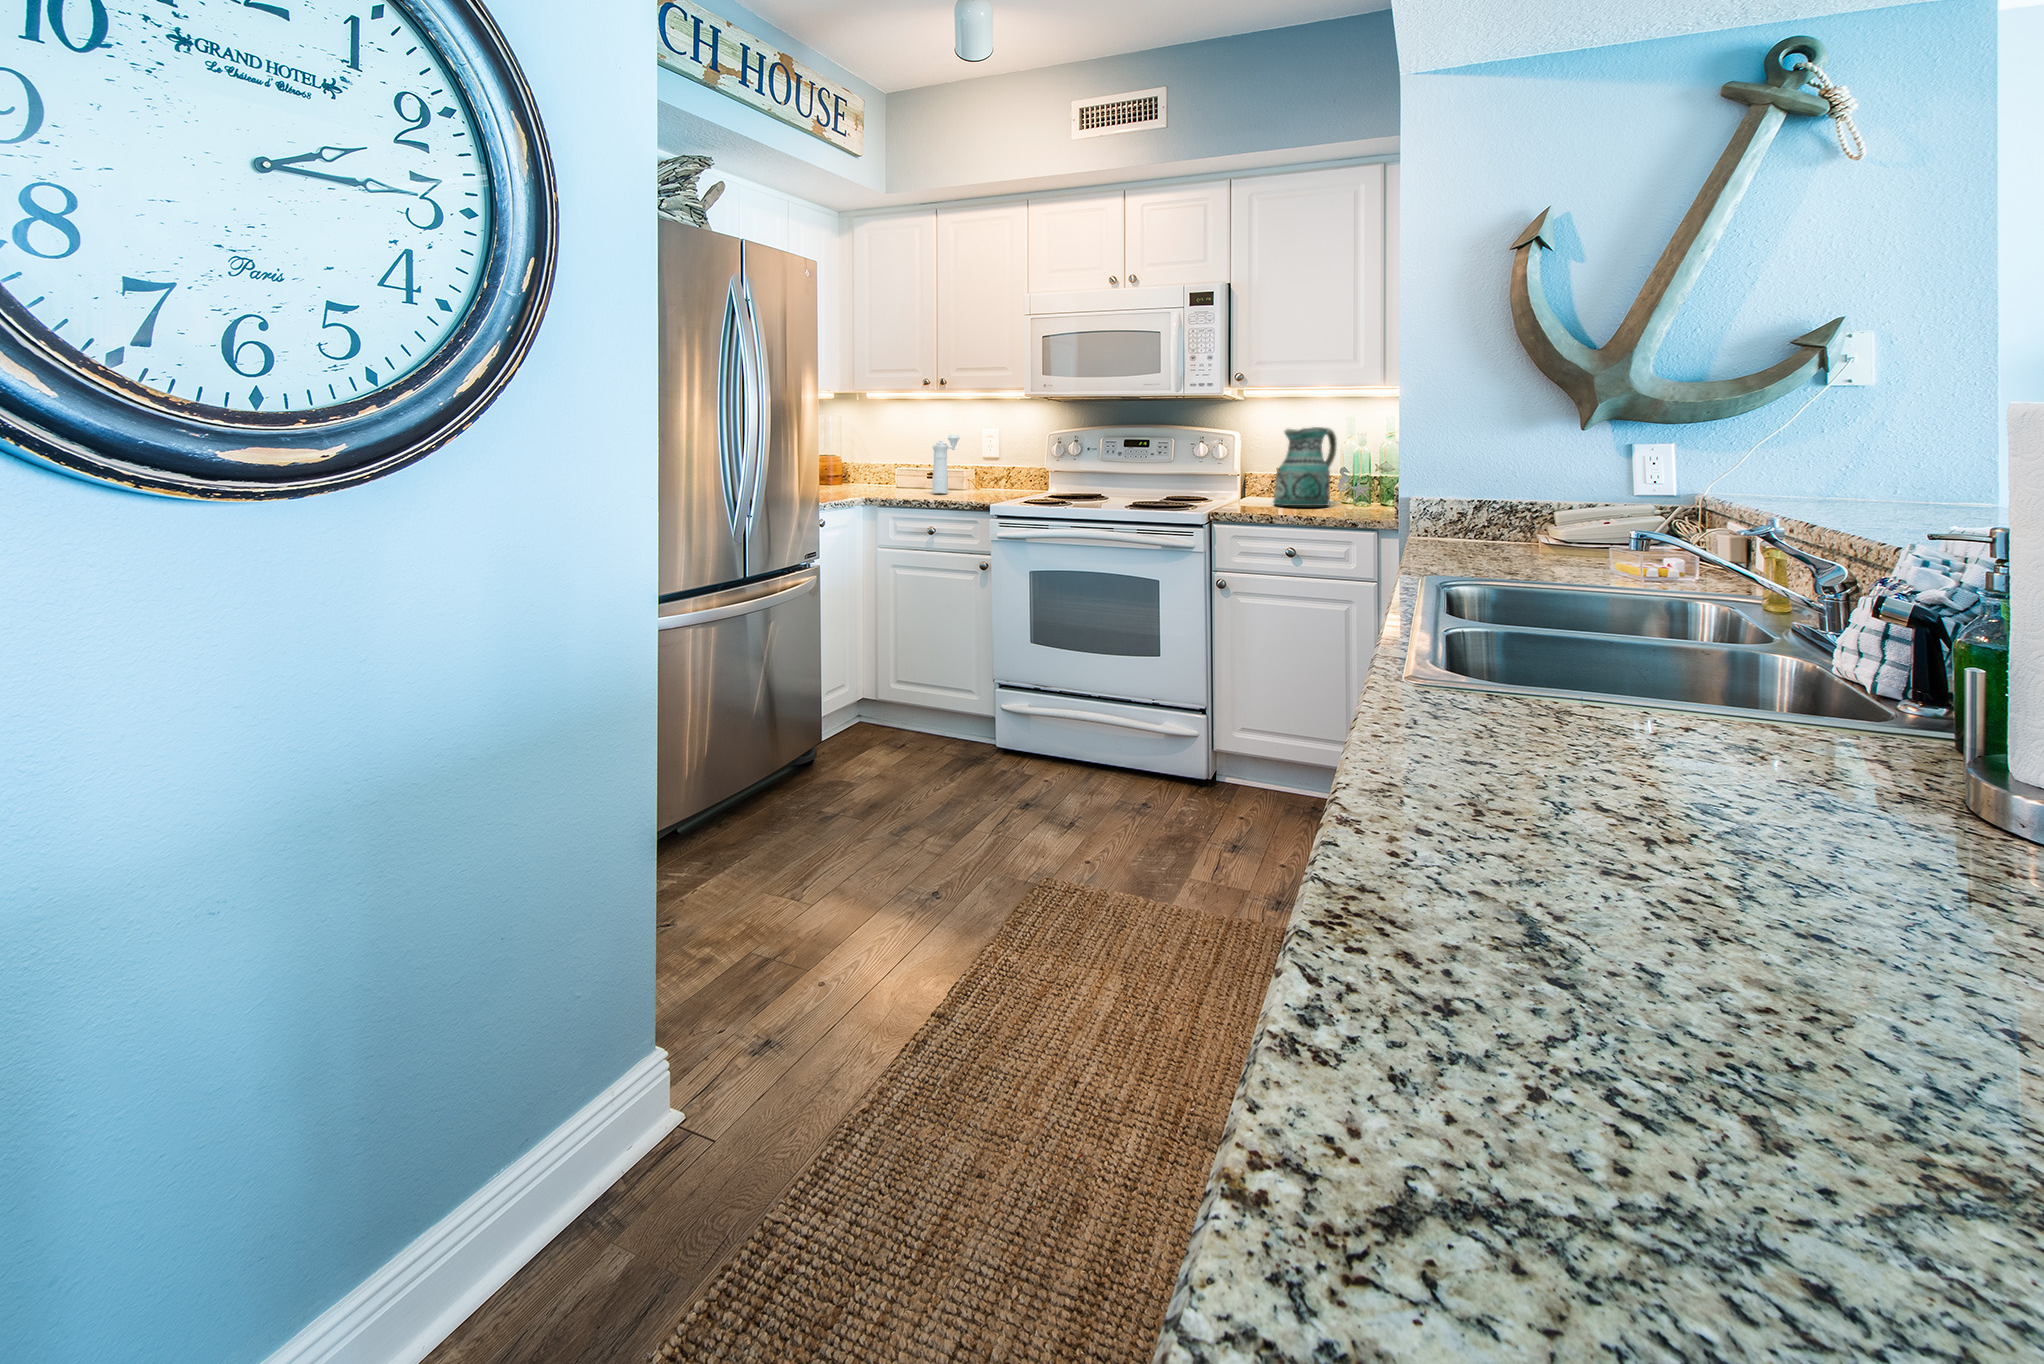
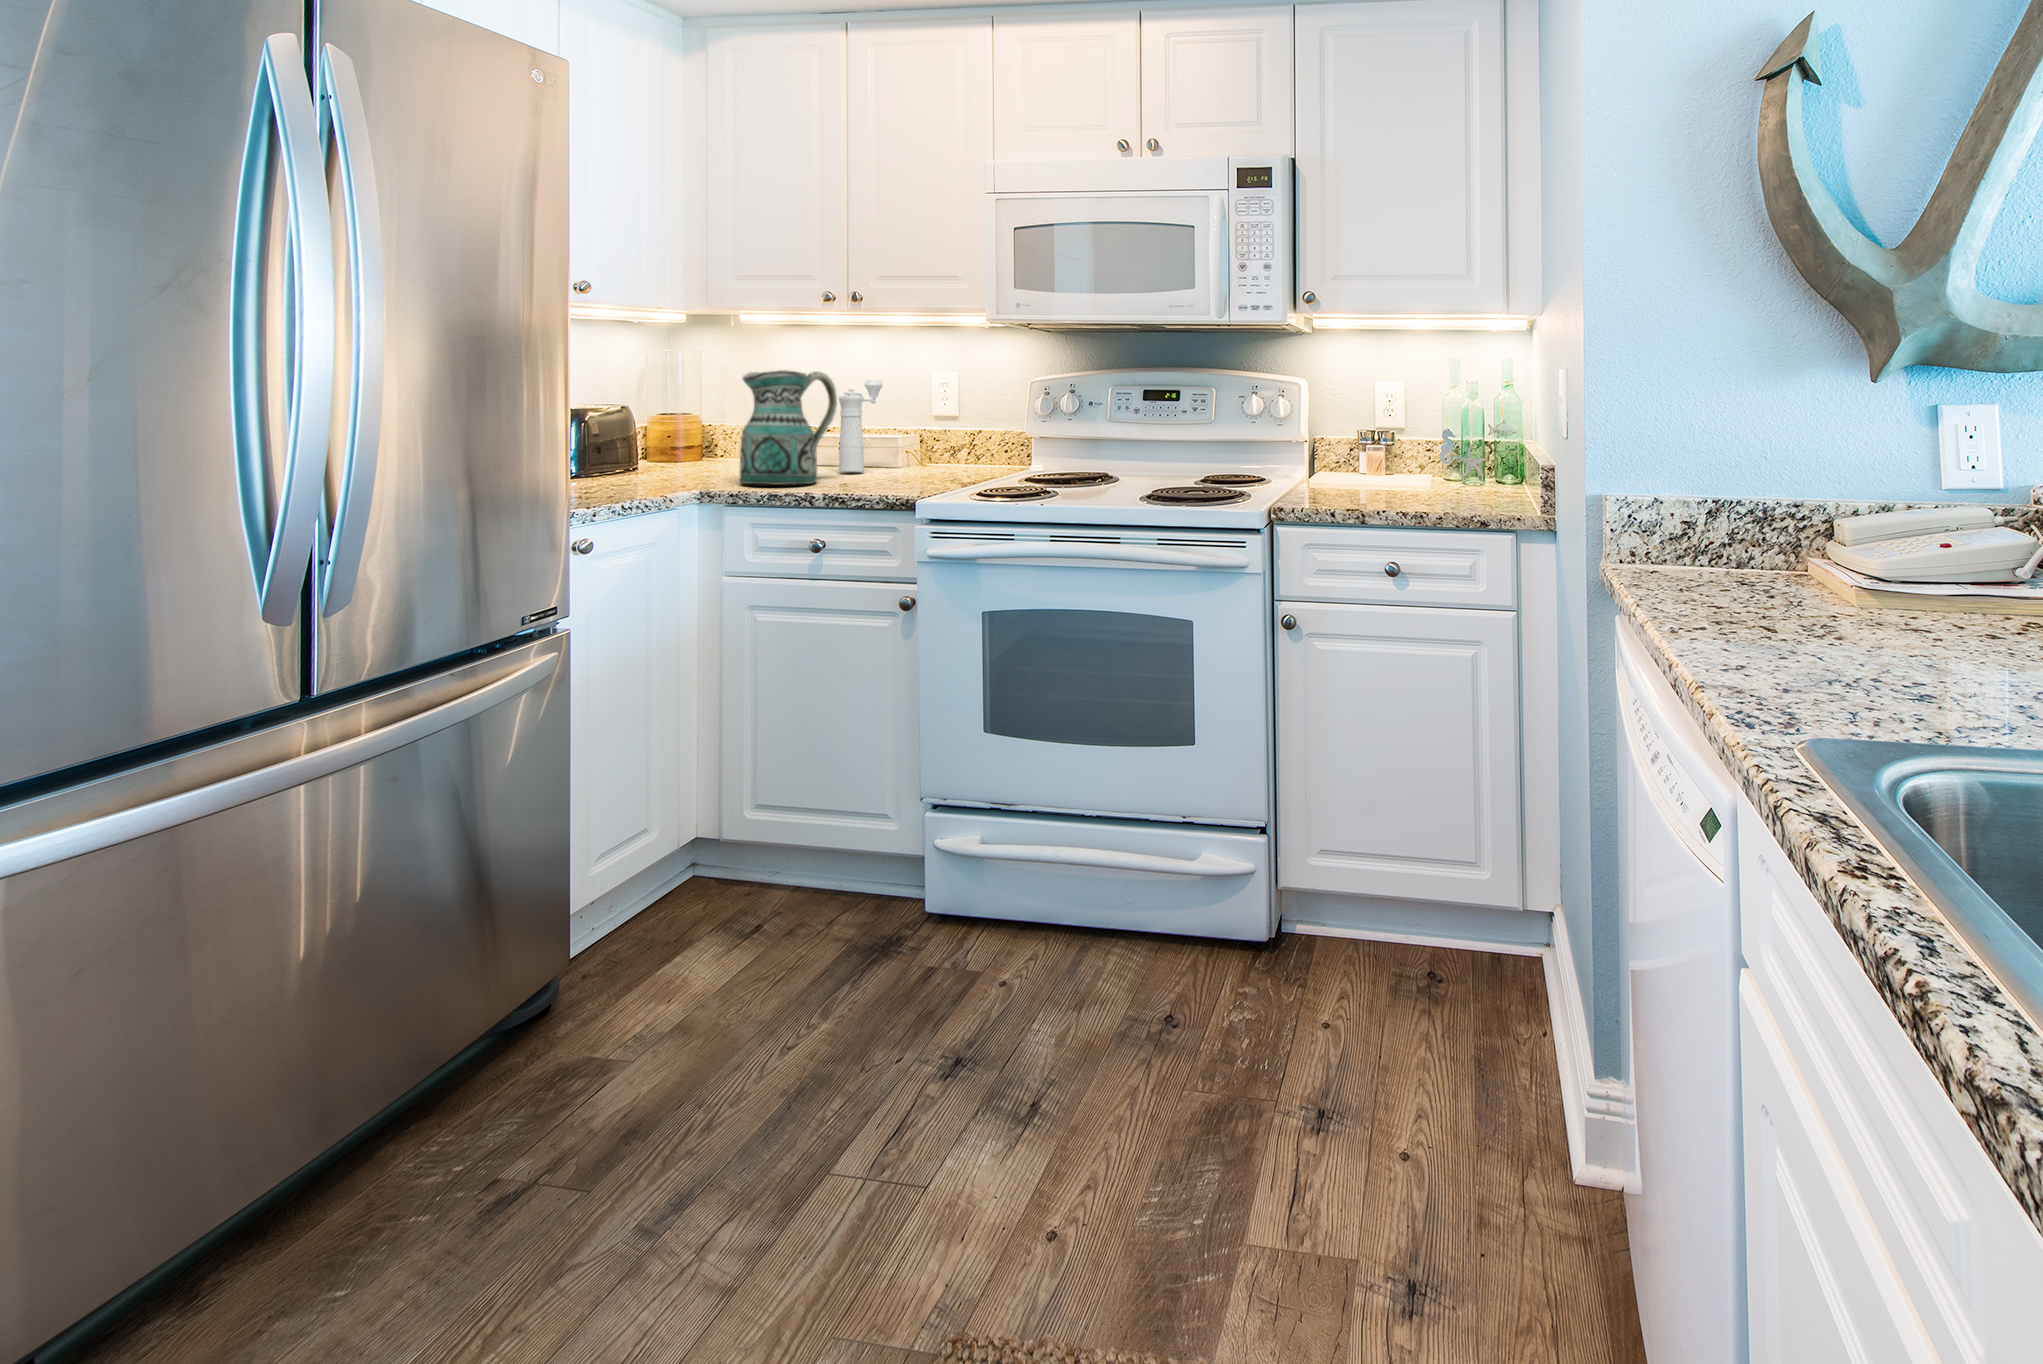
ceramic pitcher: present [1273,427,1337,506] -> present [740,370,837,484]

